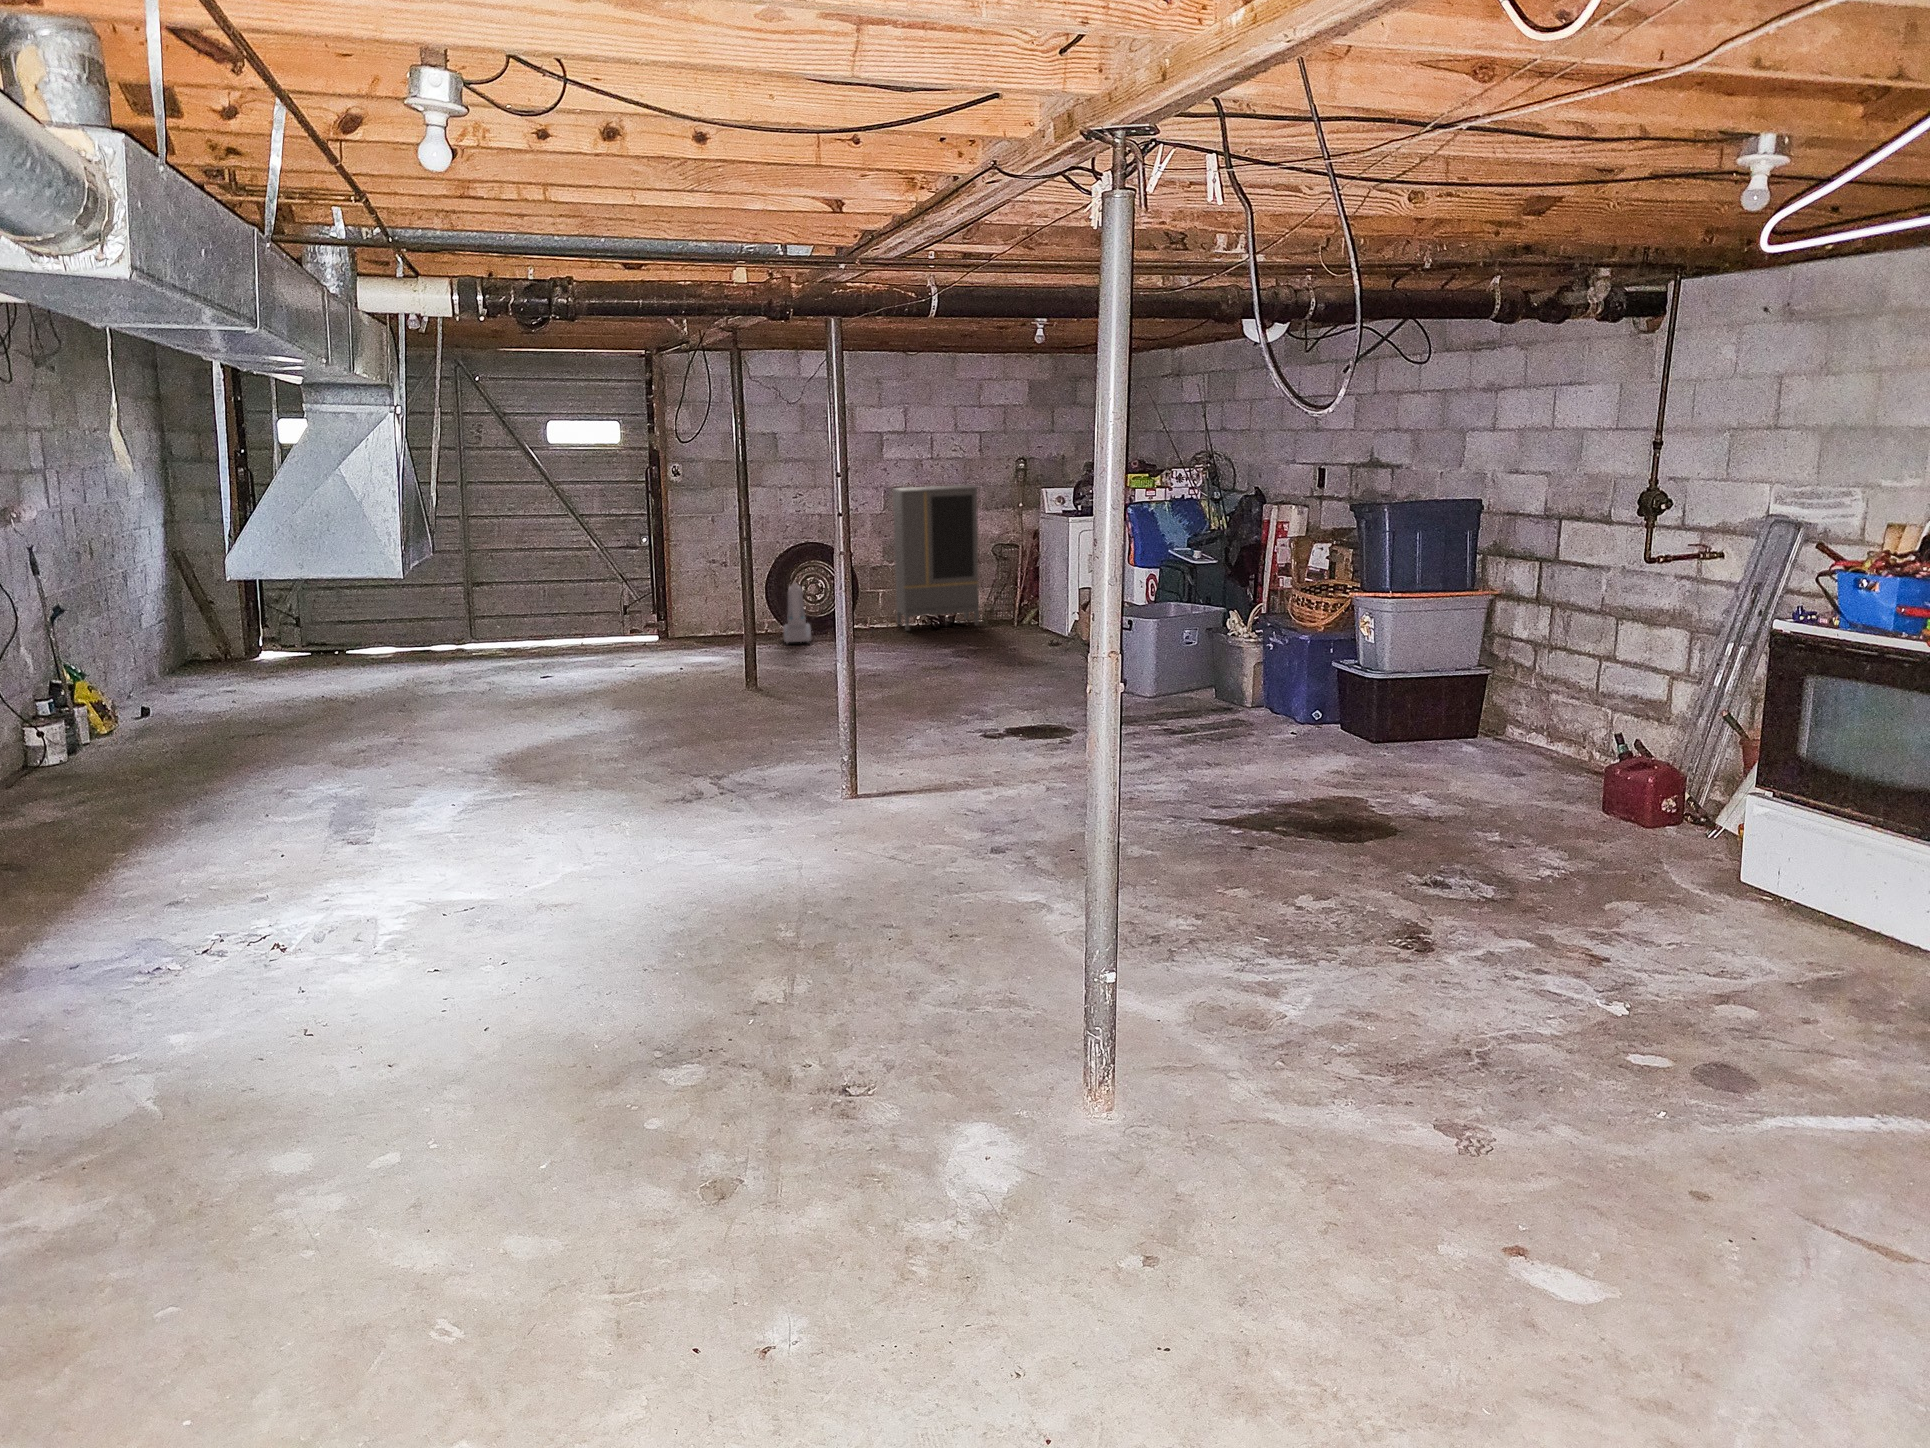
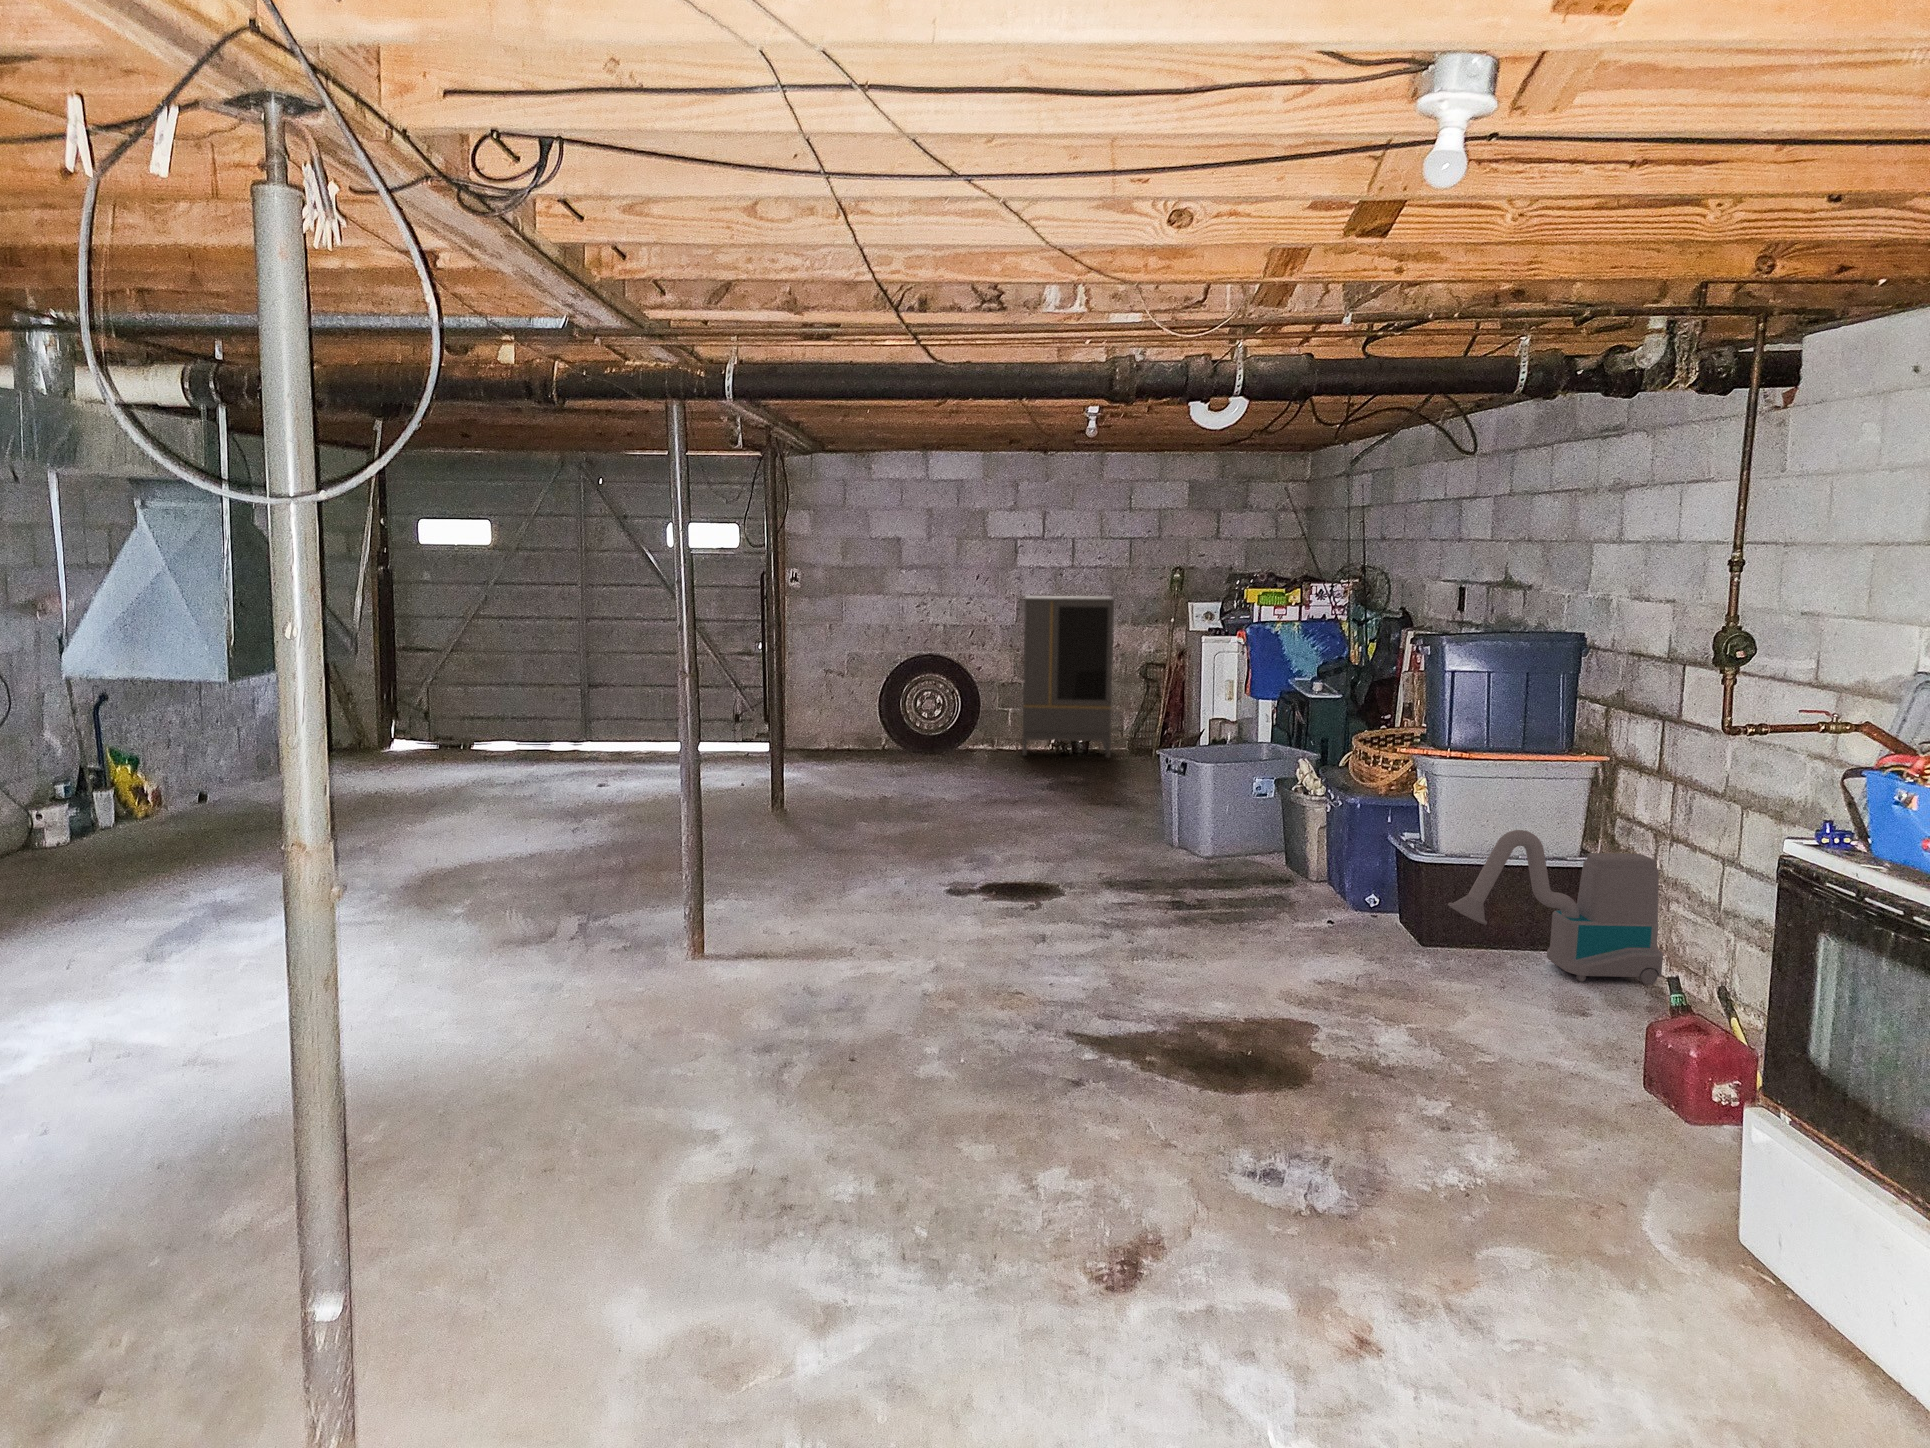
vacuum cleaner: present [783,583,811,643] -> present [1448,830,1663,985]

